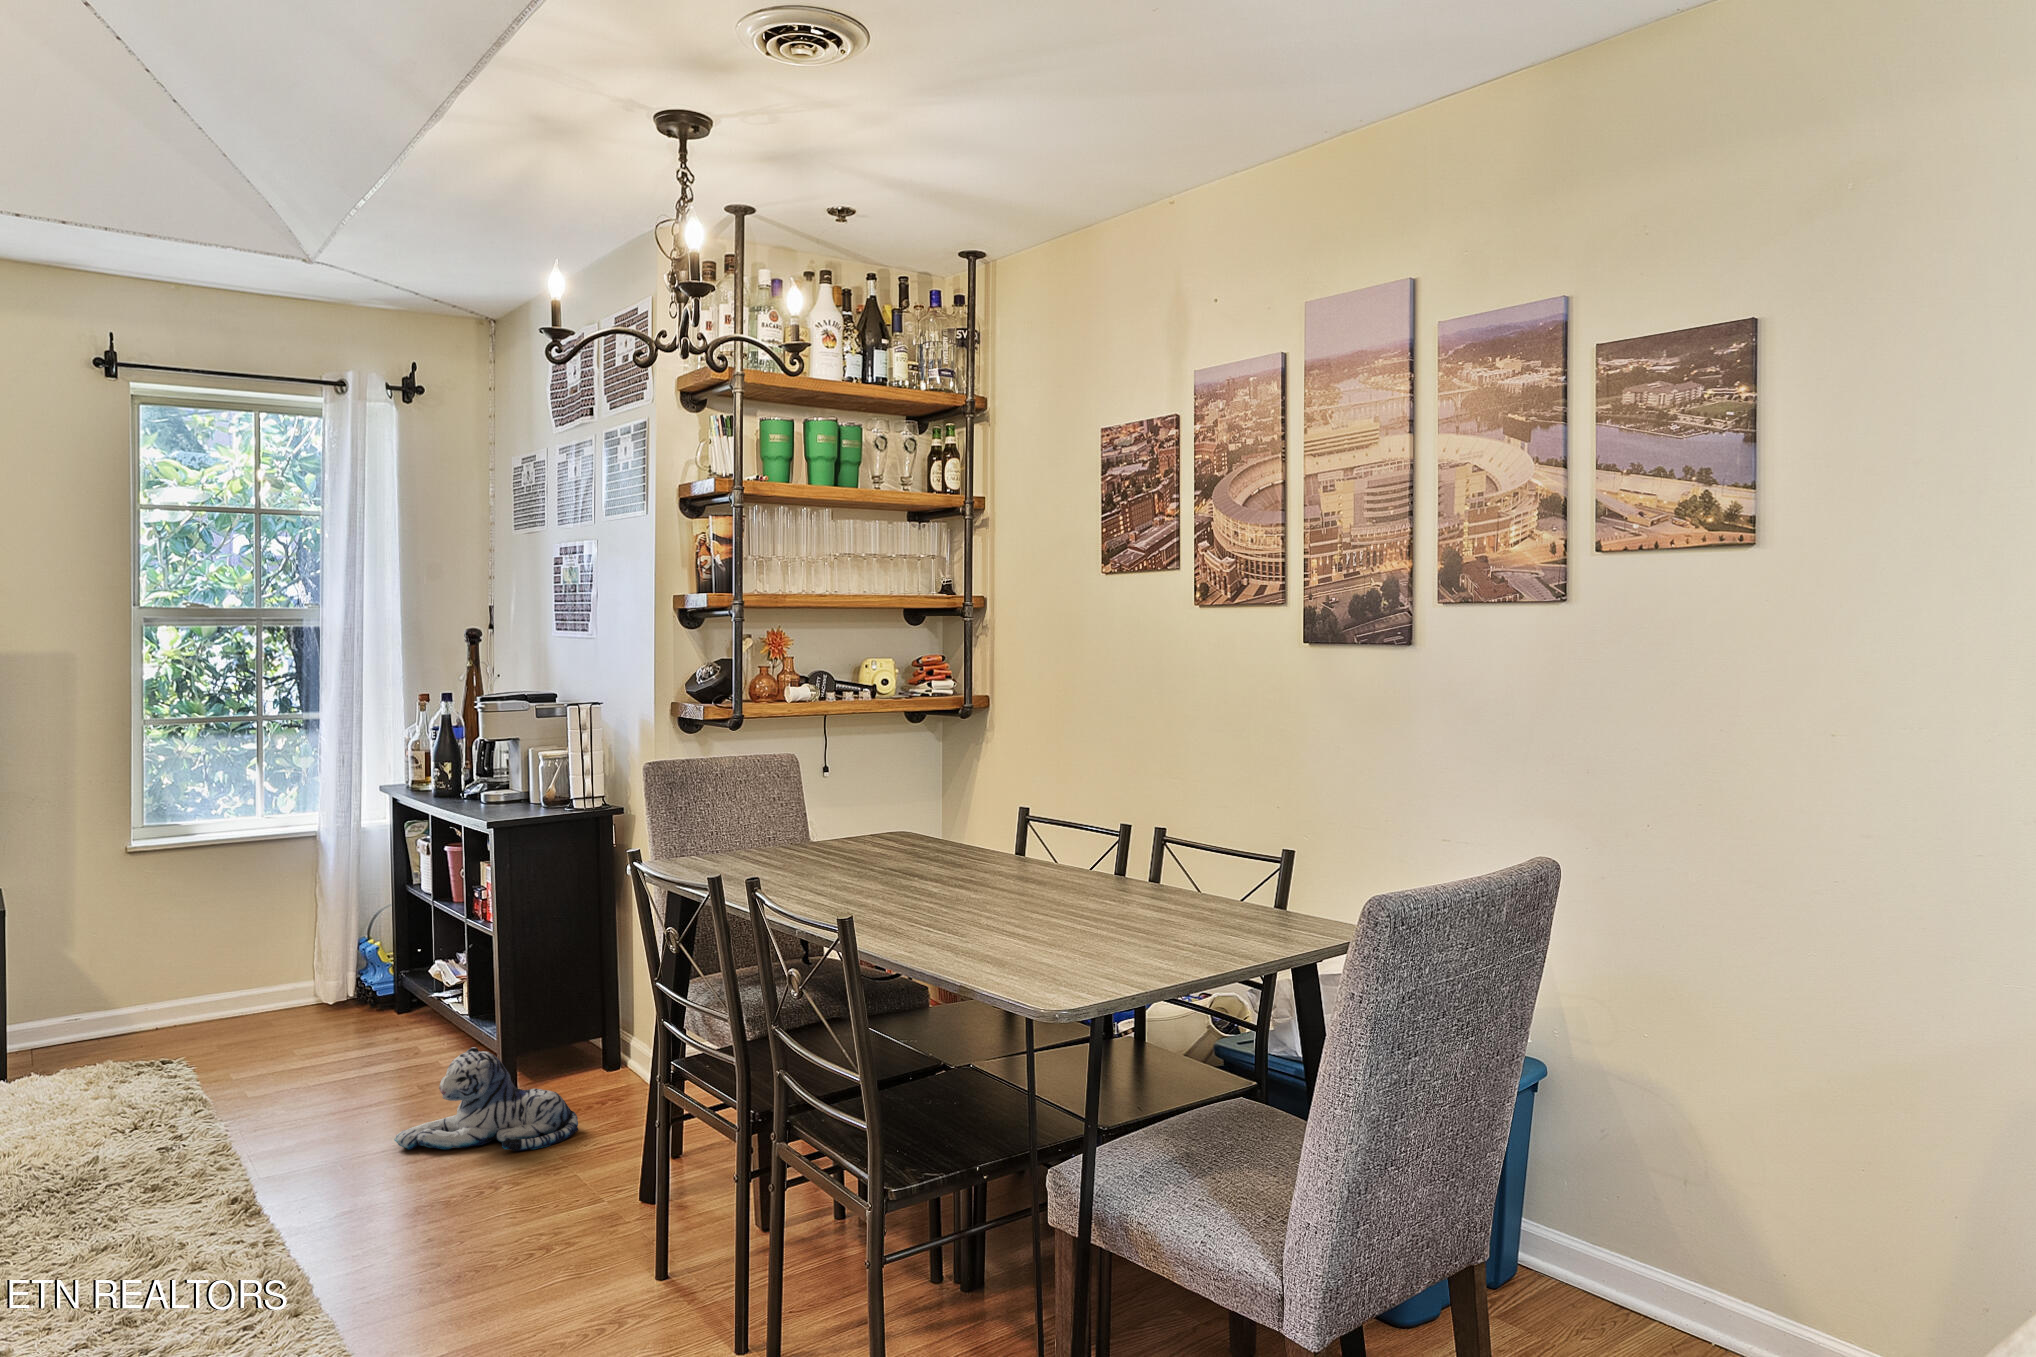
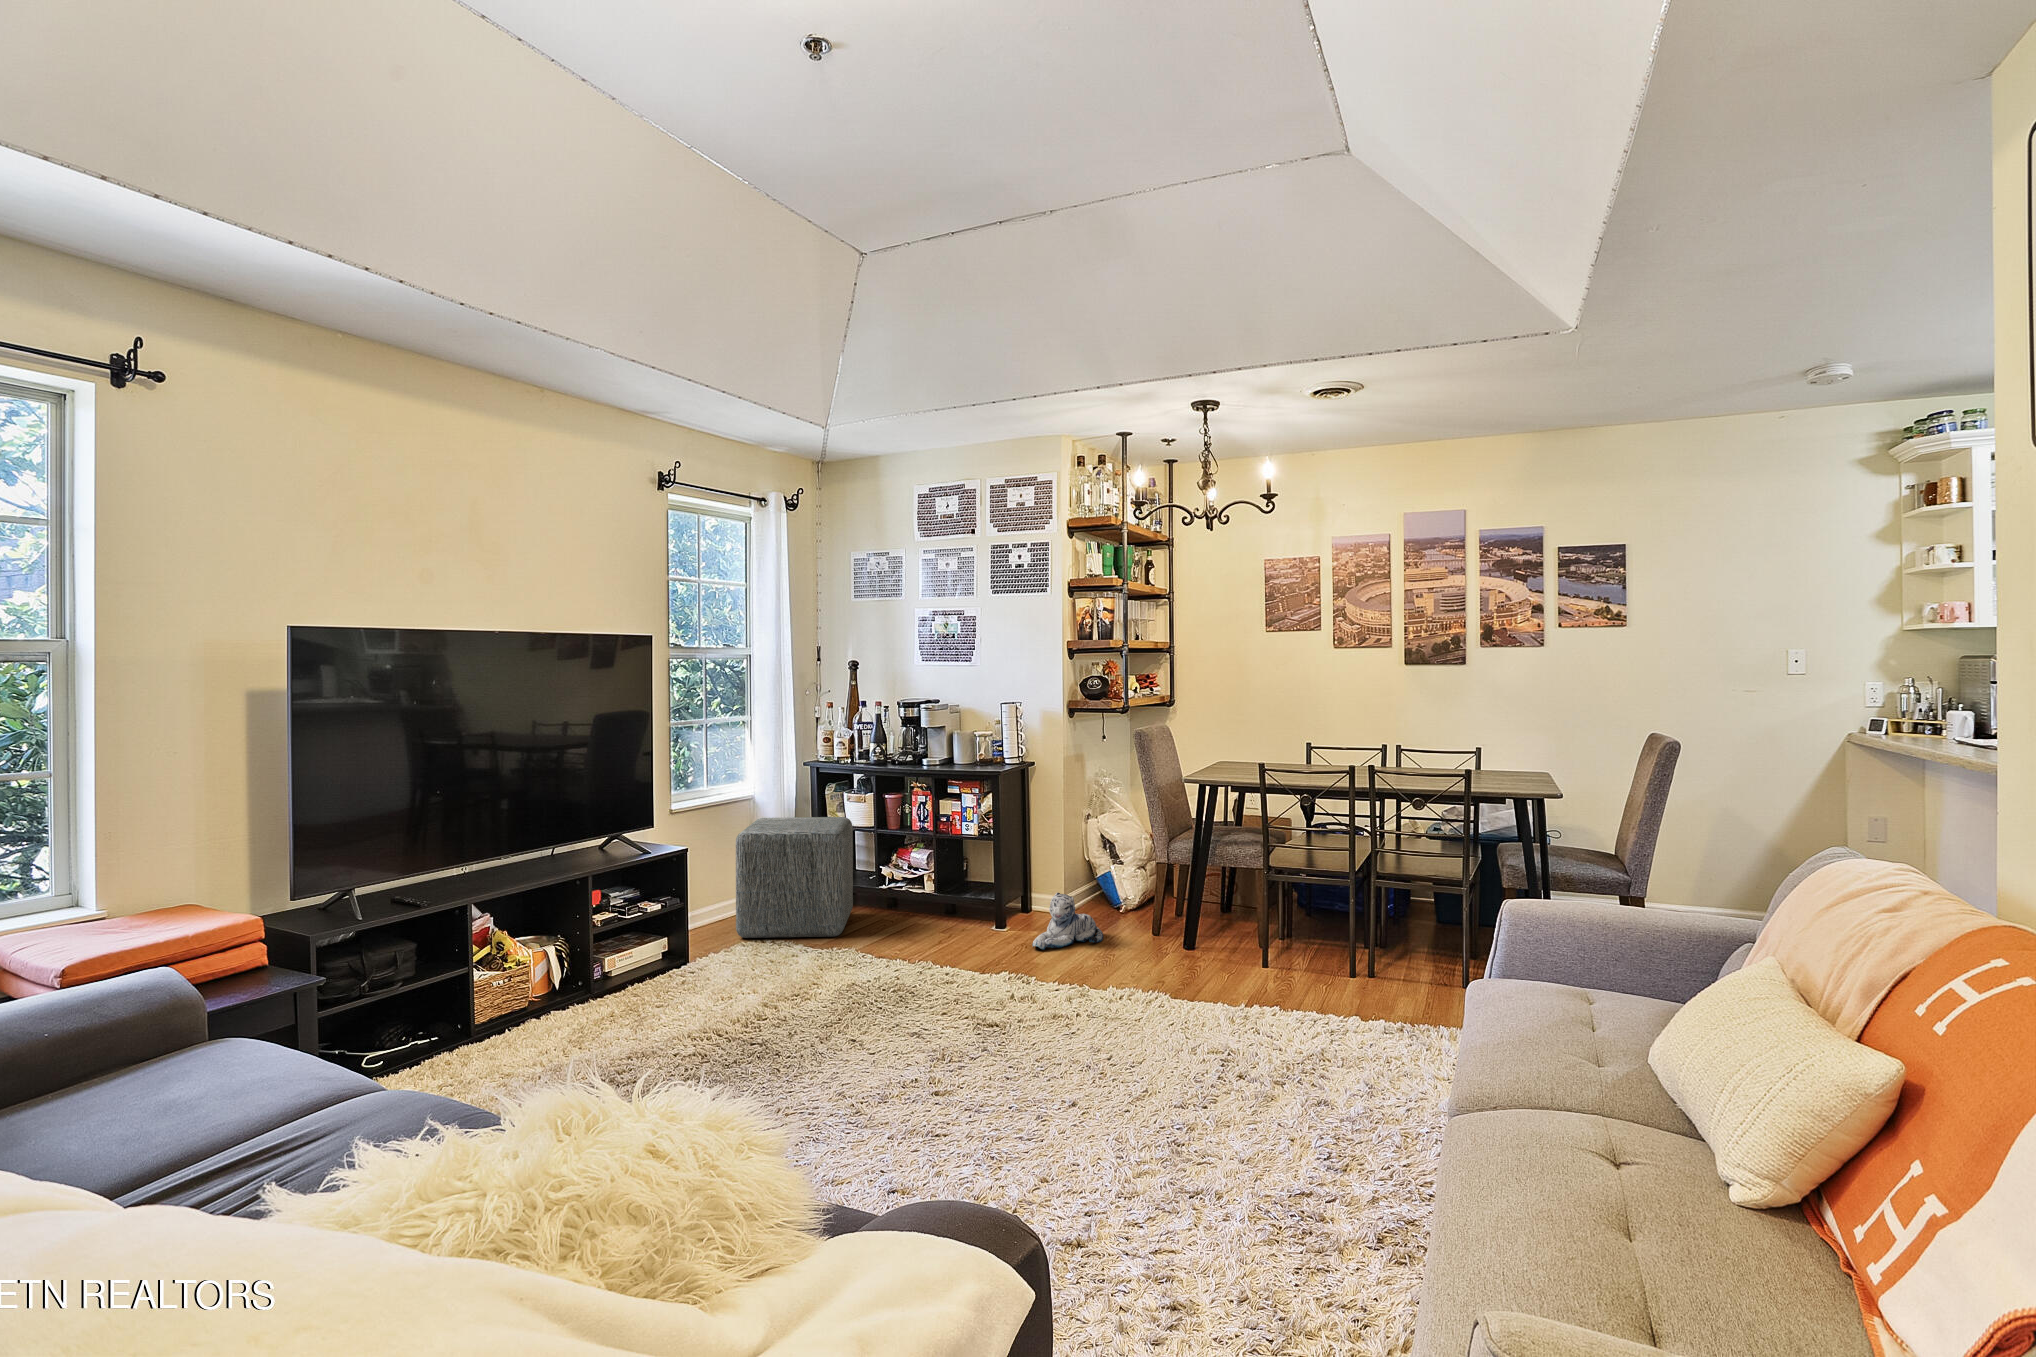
ottoman: none [151,862,394,1062] -> present [736,817,853,938]

